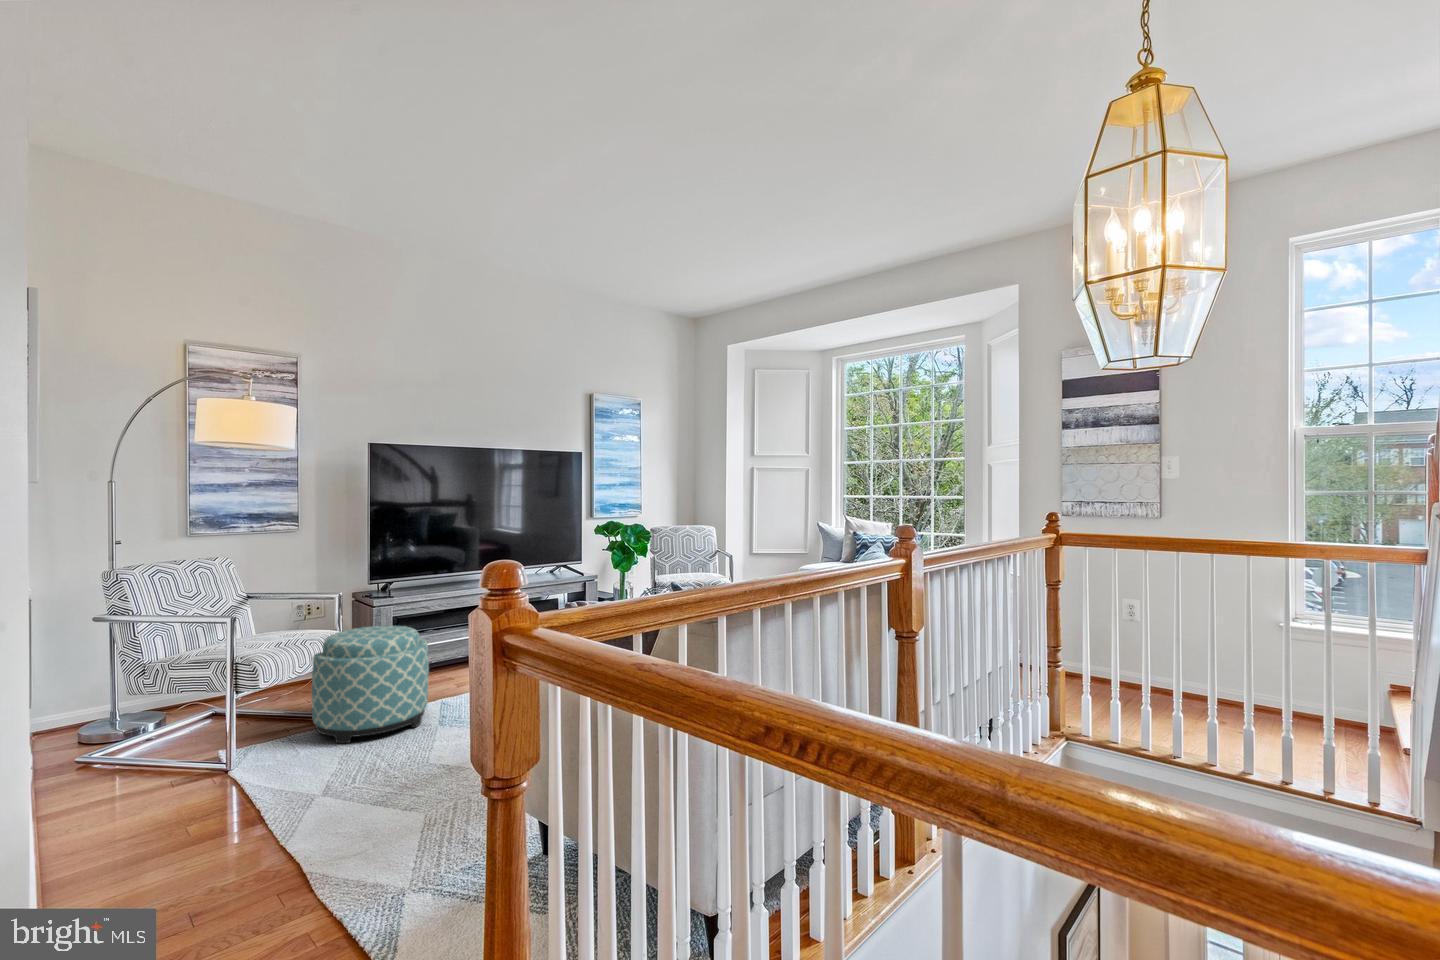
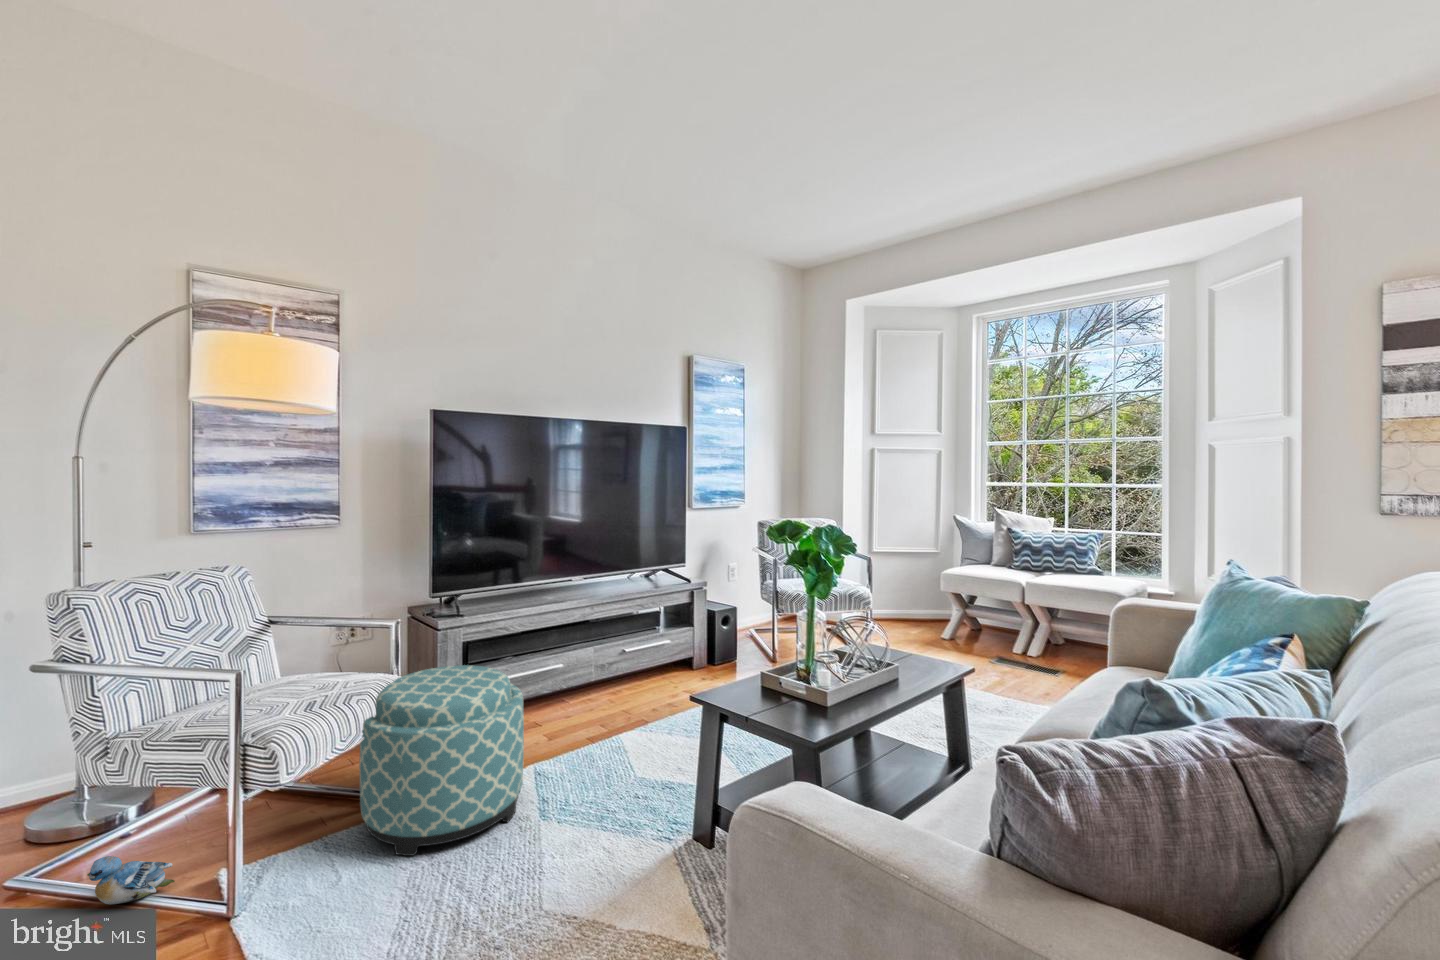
plush toy: none [135,735,190,765] -> present [87,856,175,904]

